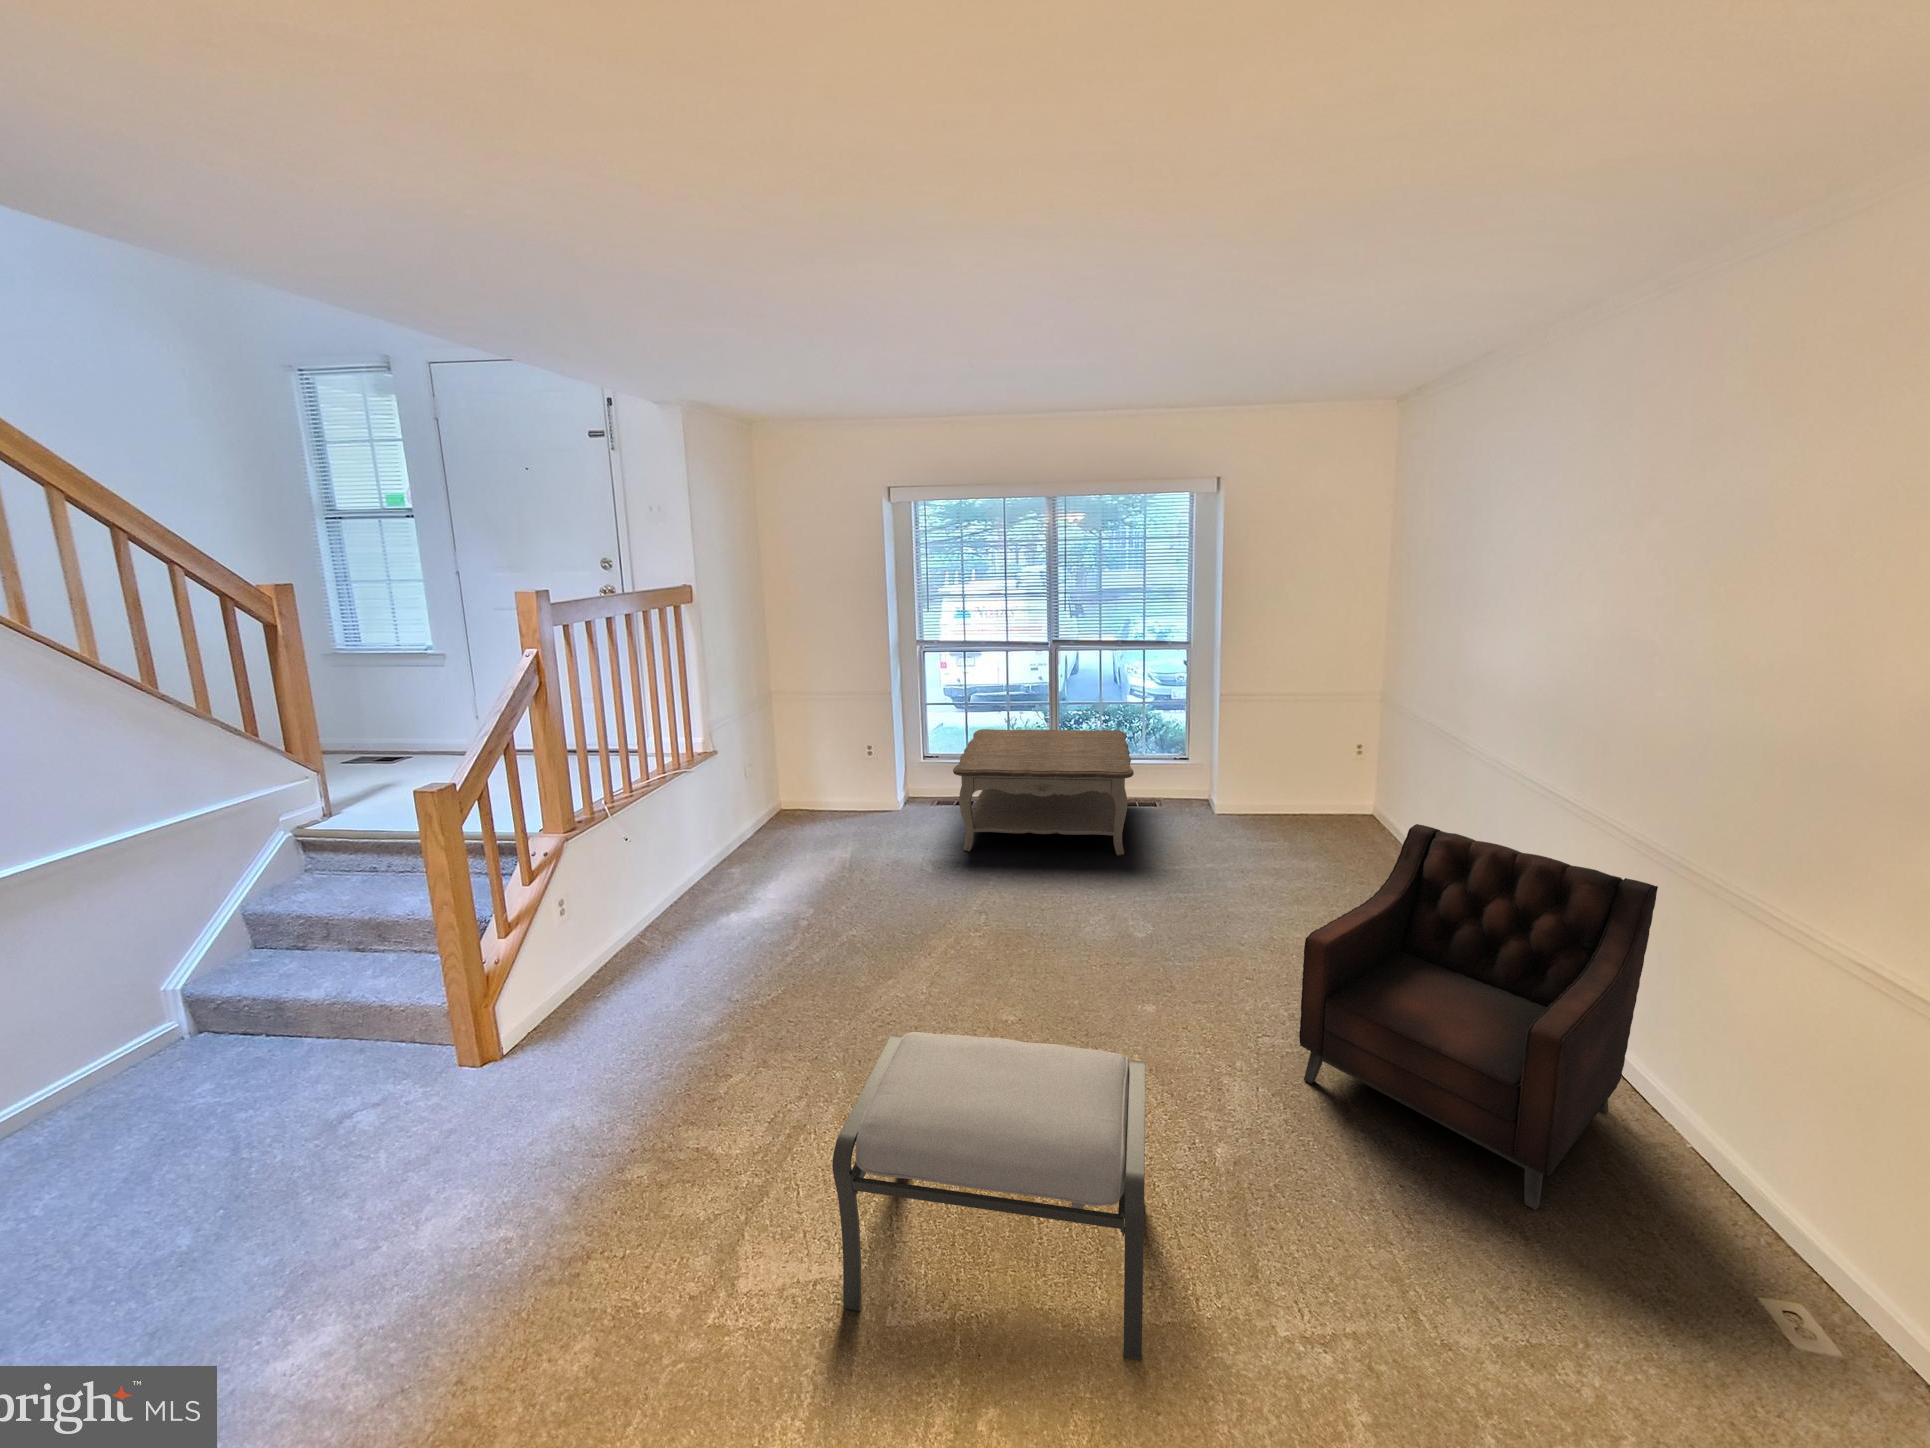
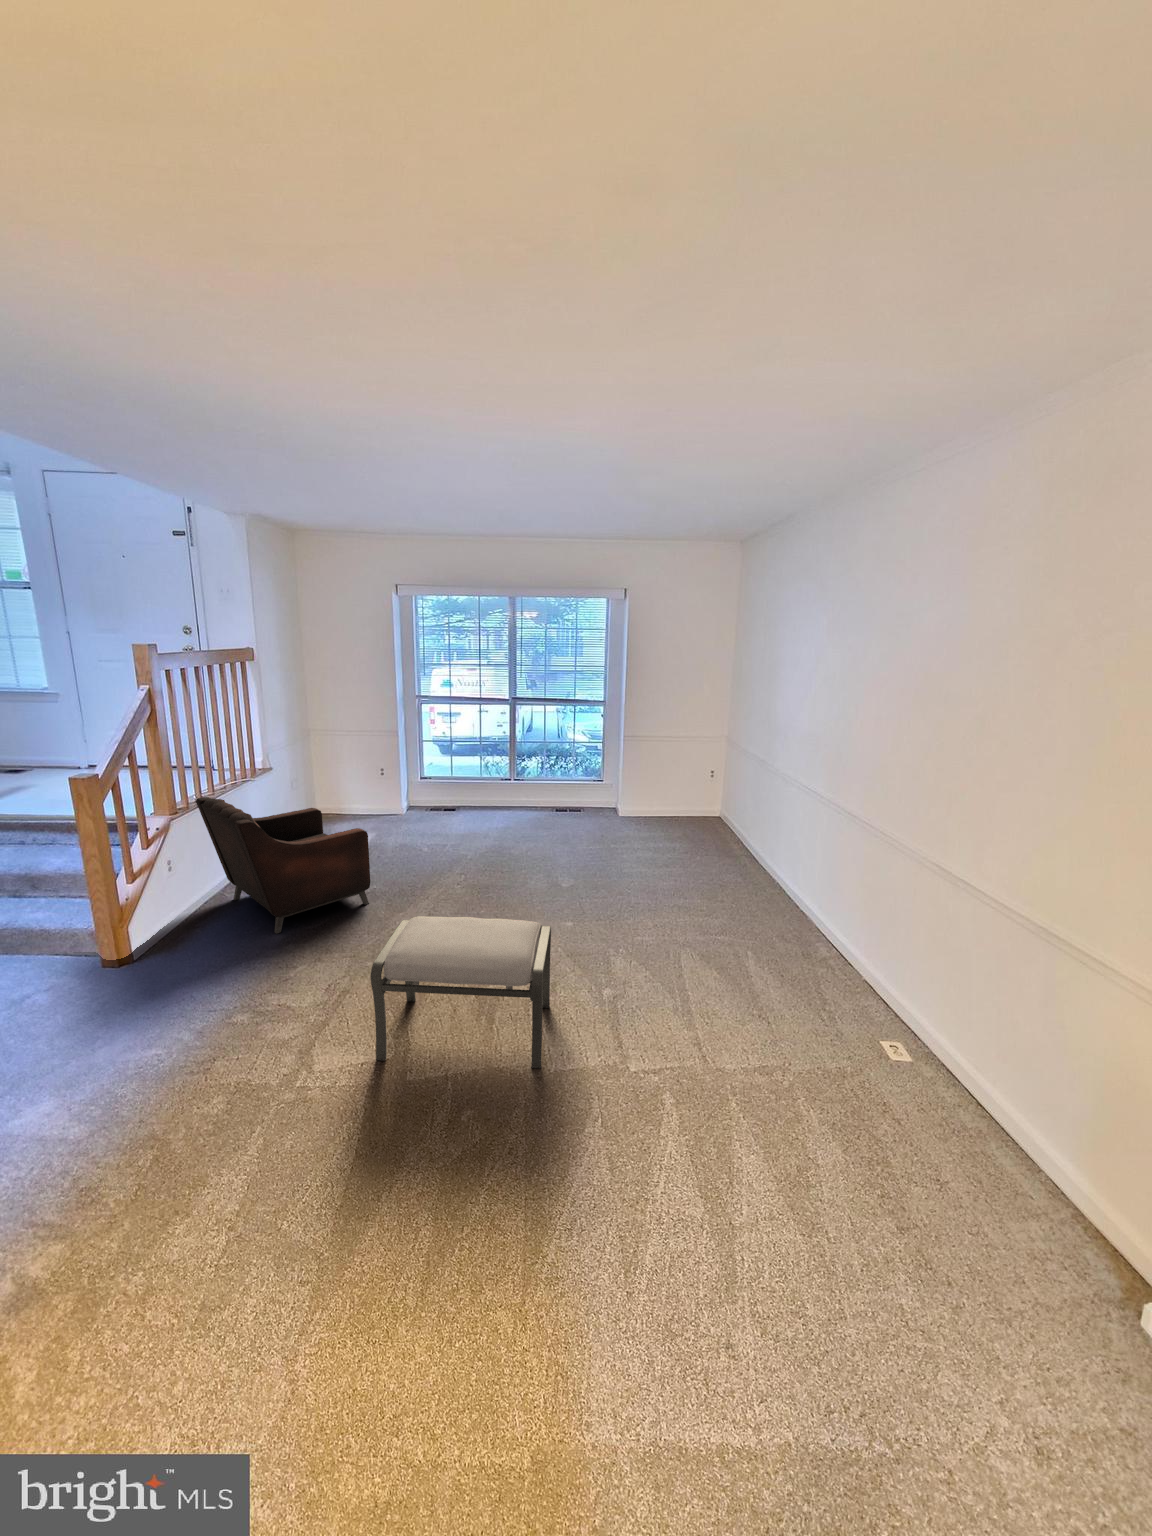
coffee table: present [953,729,1134,855] -> none [443,759,565,840]
armchair: present [1299,824,1658,1210] -> present [196,797,370,934]

